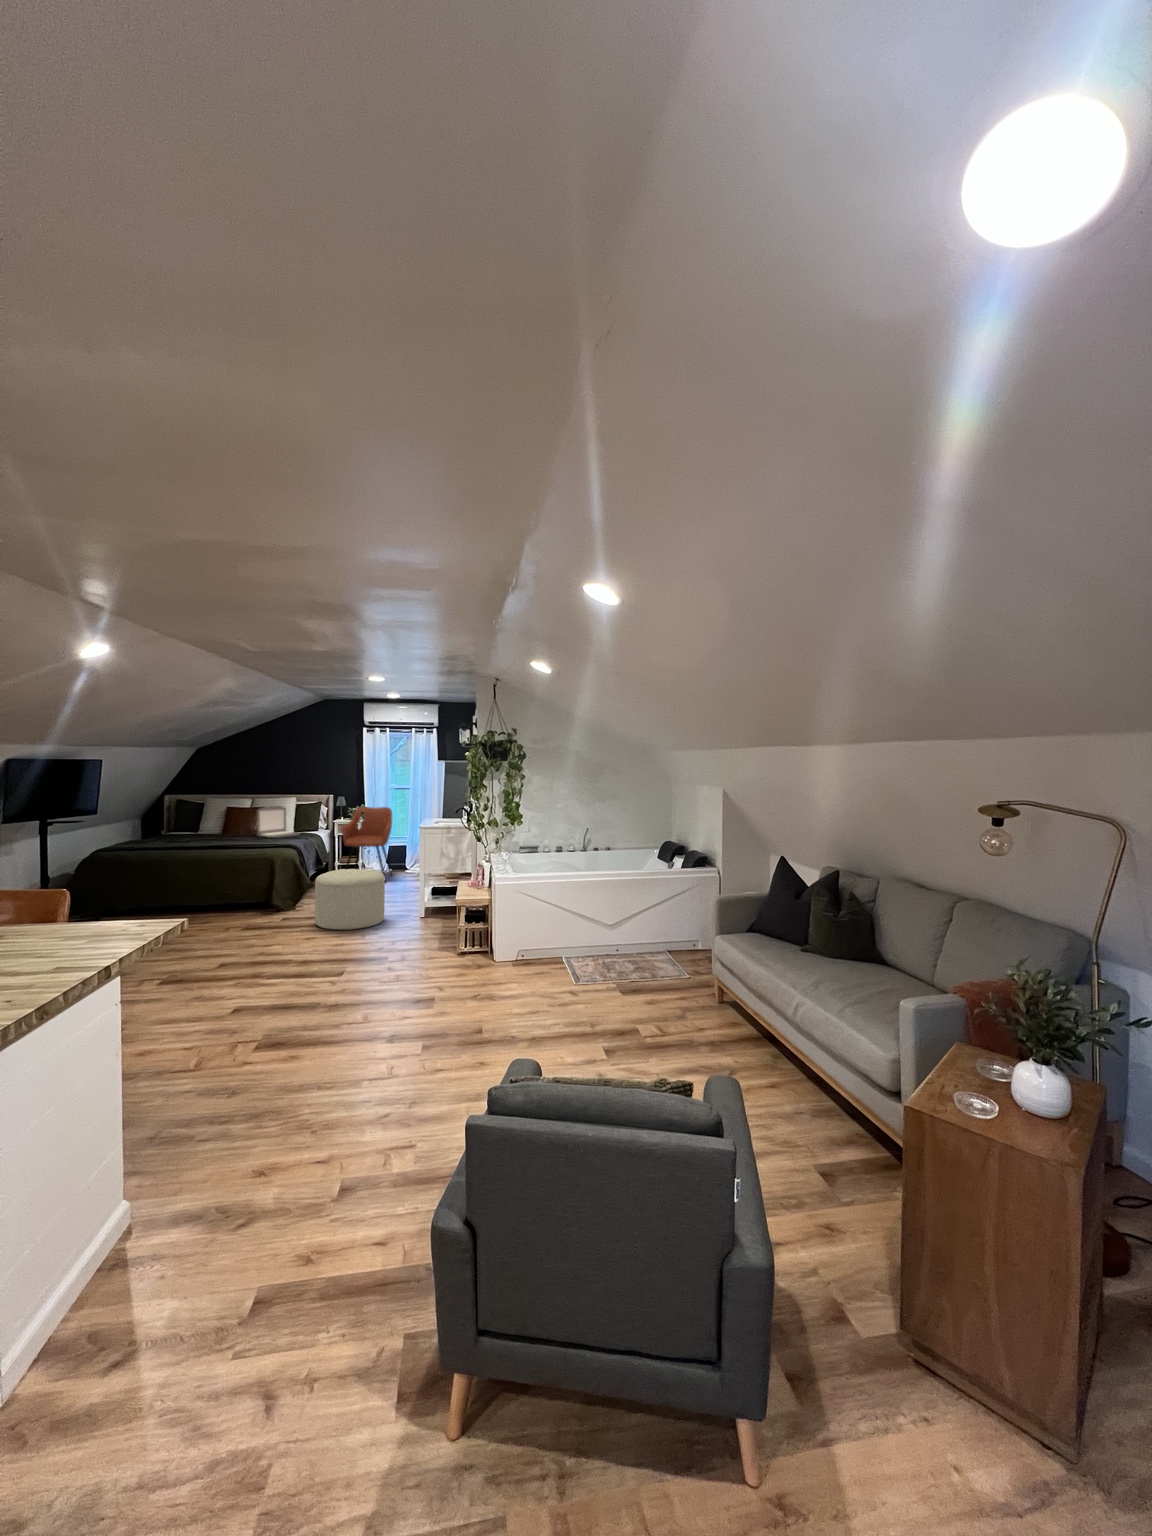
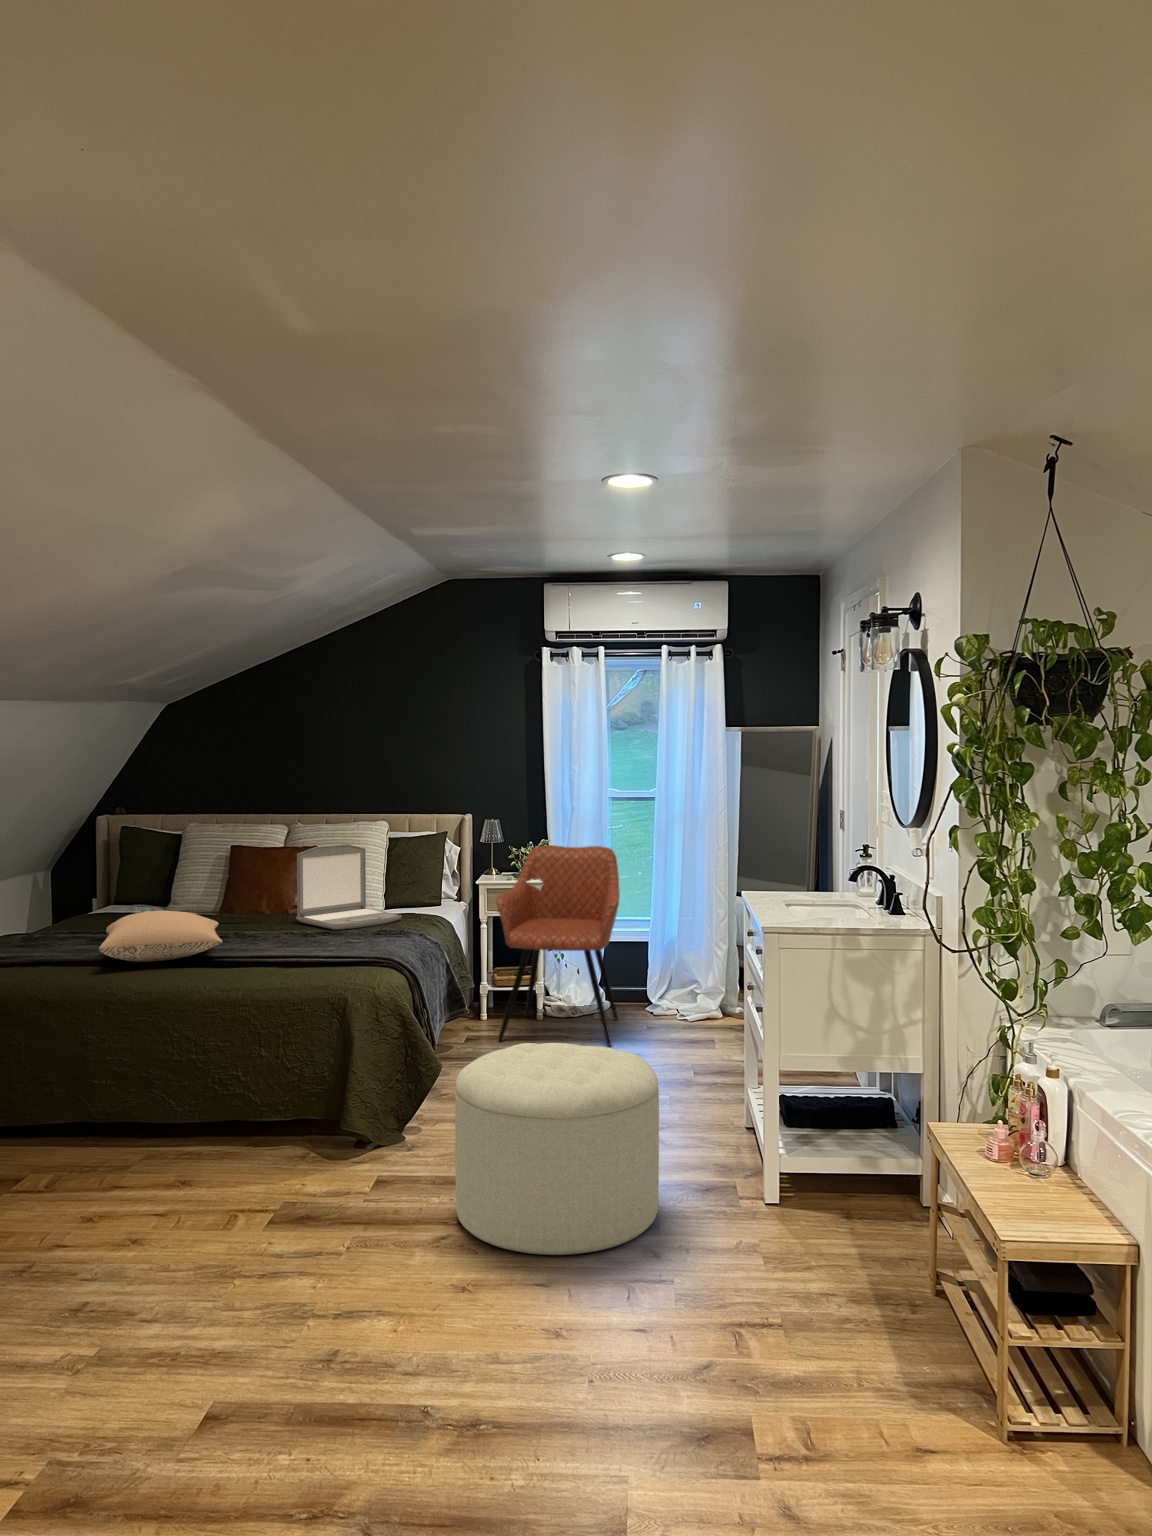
pillow: none [180,829,229,847] -> present [99,911,222,962]

